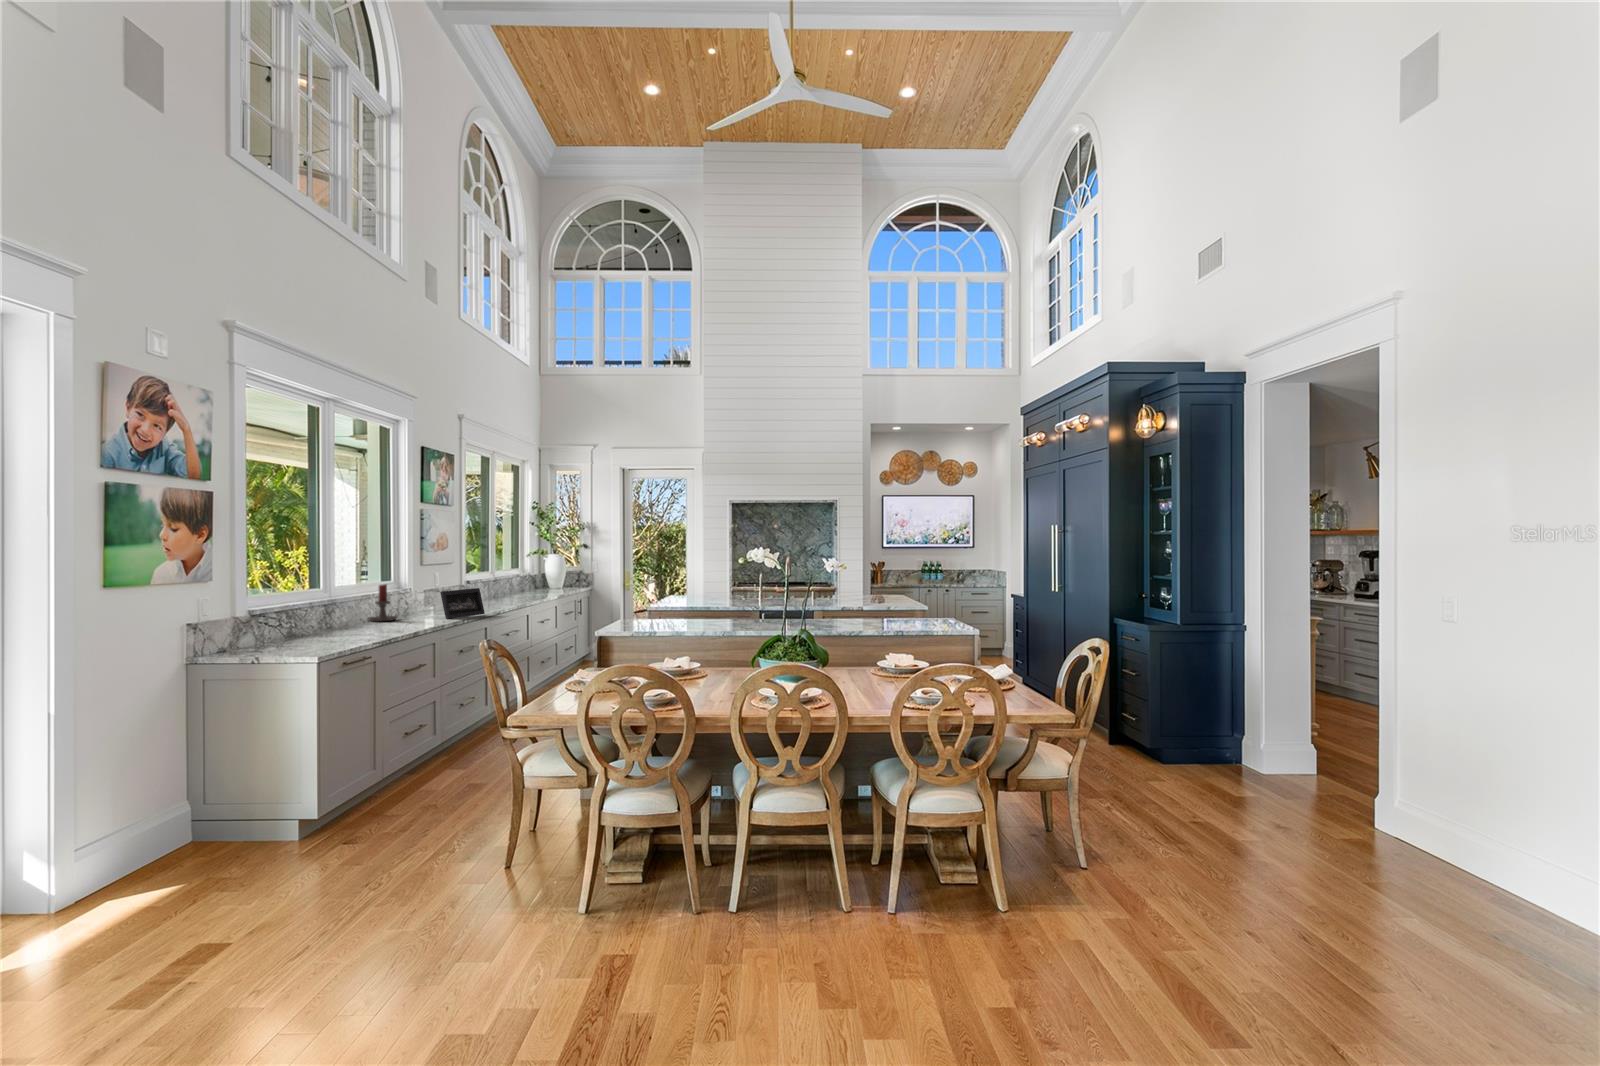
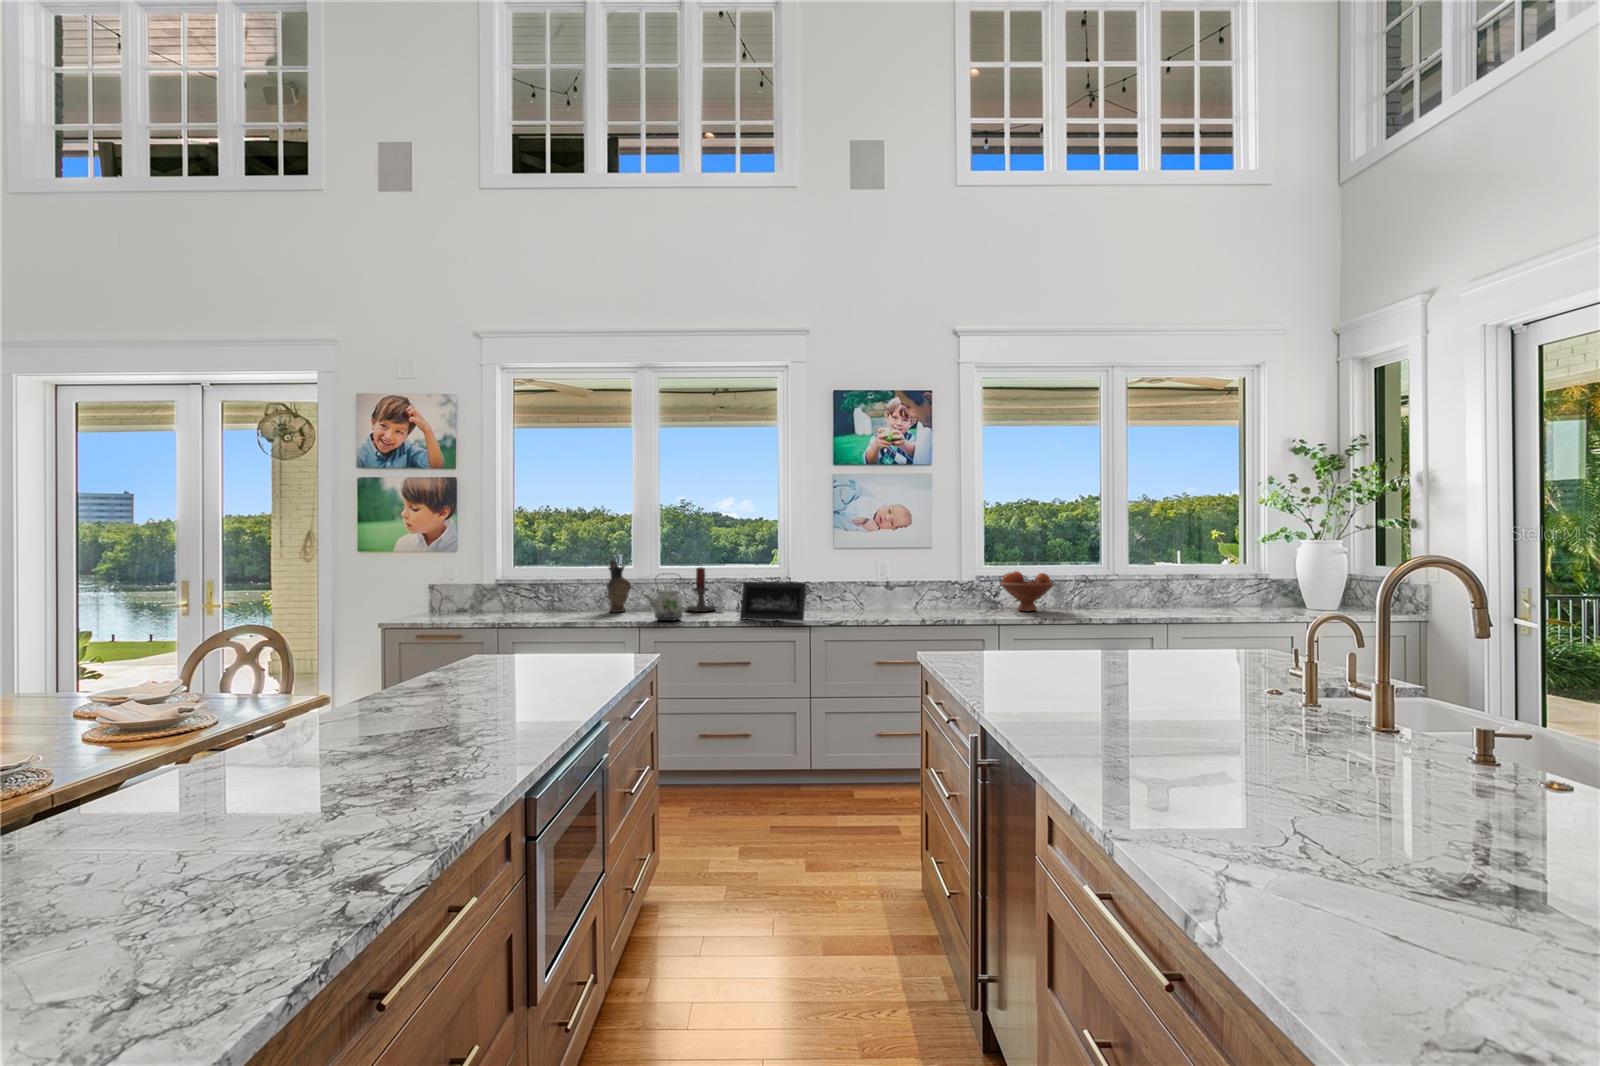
fruit bowl: none [477,576,512,600] -> present [1000,571,1054,611]
ceramic pitcher: none [332,581,366,629] -> present [607,559,631,612]
kettle: none [414,587,439,626] -> present [645,574,682,621]

